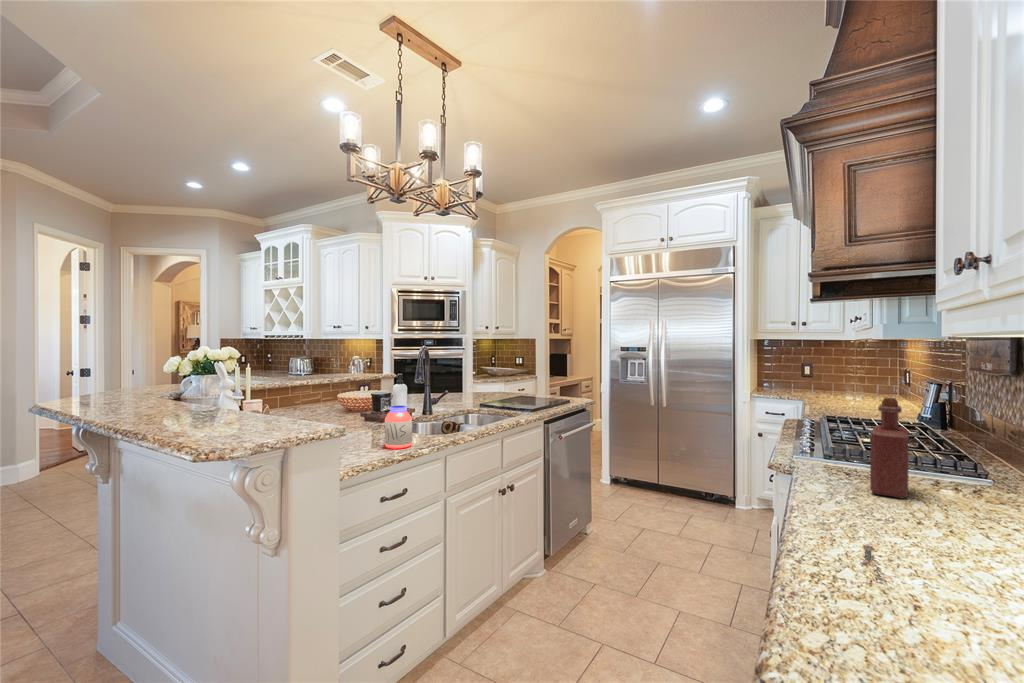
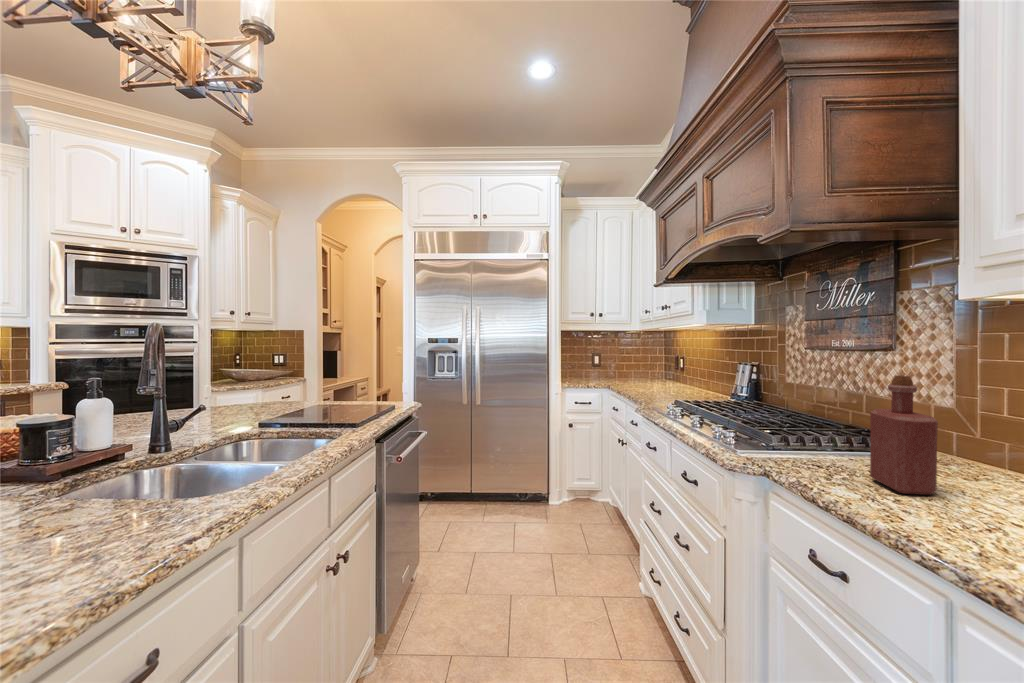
jar: present [385,406,412,449] -> none [72,448,155,559]

